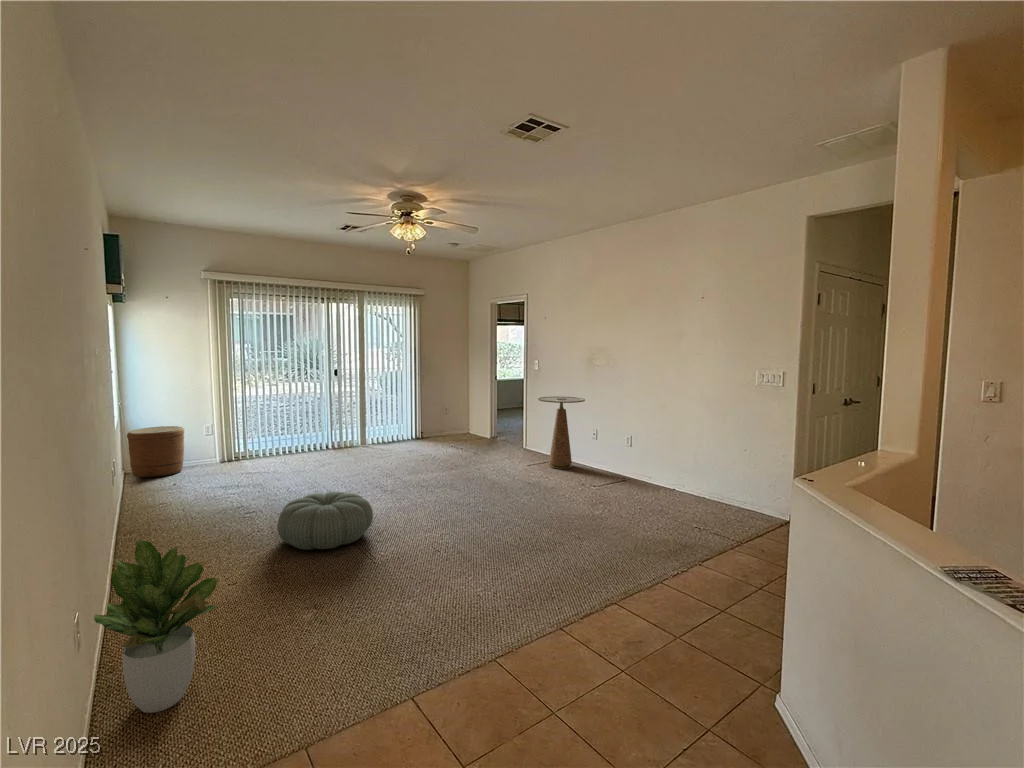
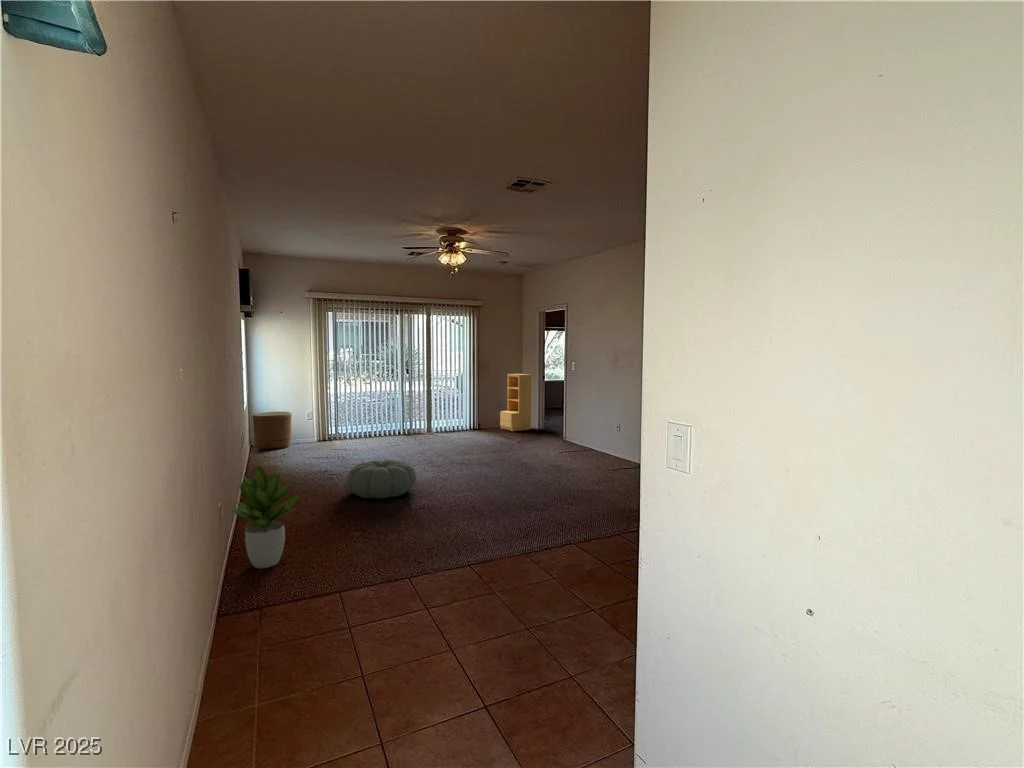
bookshelf: none [445,373,481,439] -> present [500,374,531,431]
side table: present [538,397,585,469] -> none [570,394,611,457]

